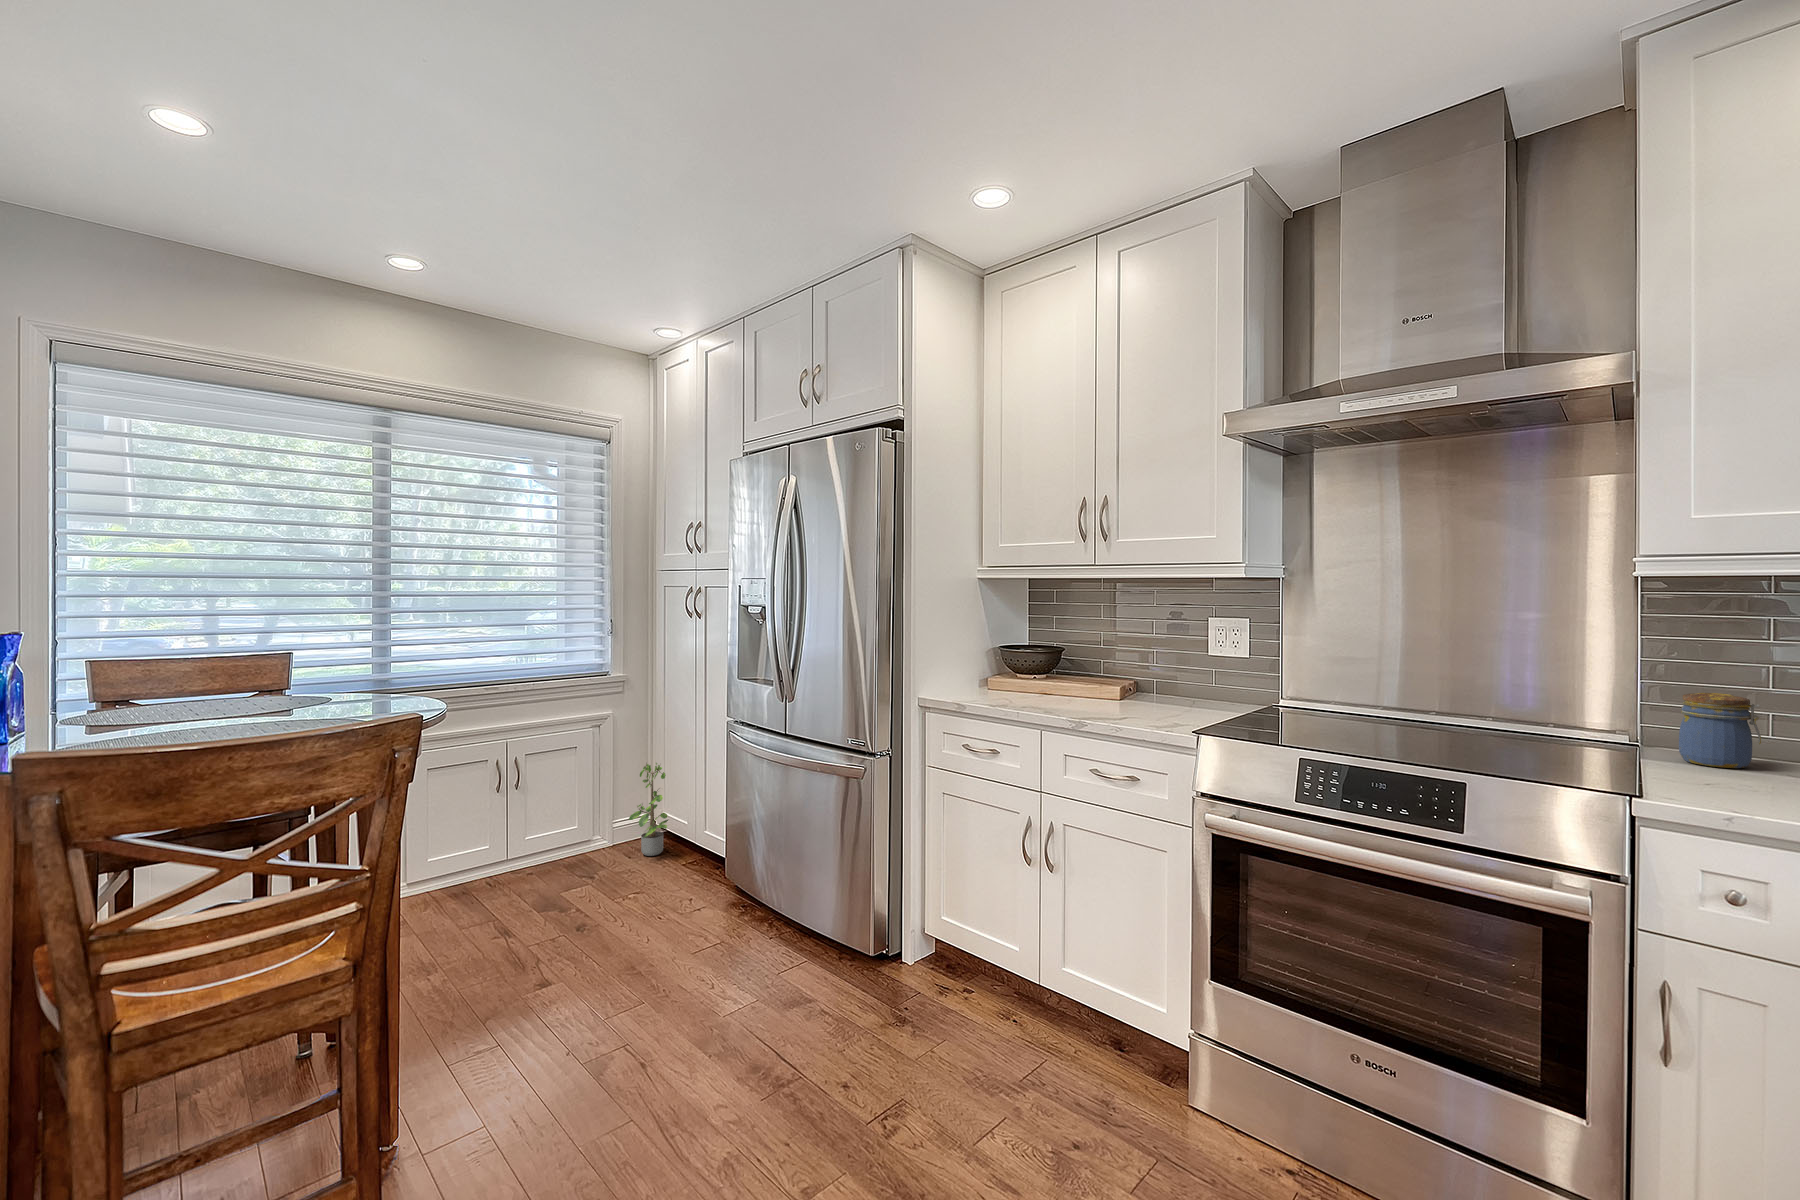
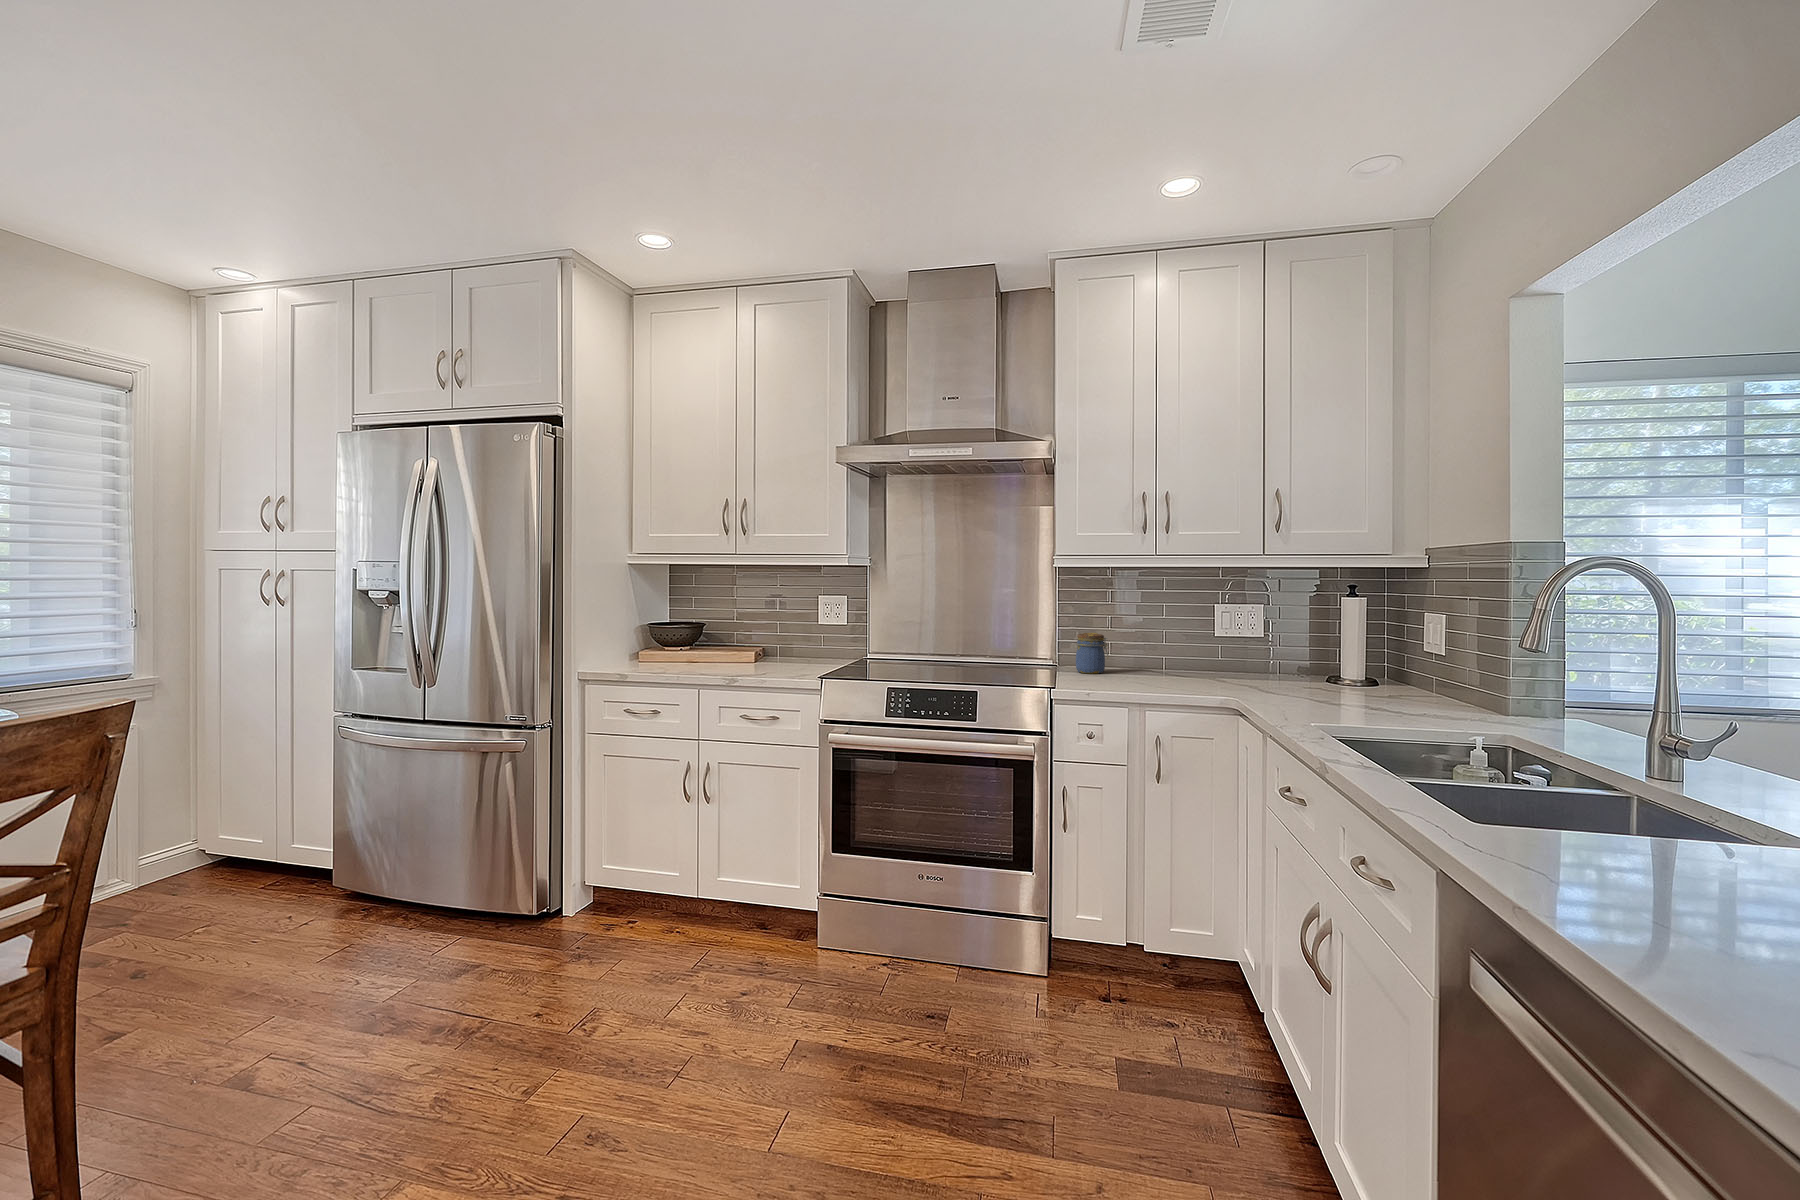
potted plant: present [629,763,668,856] -> none [176,775,241,885]

